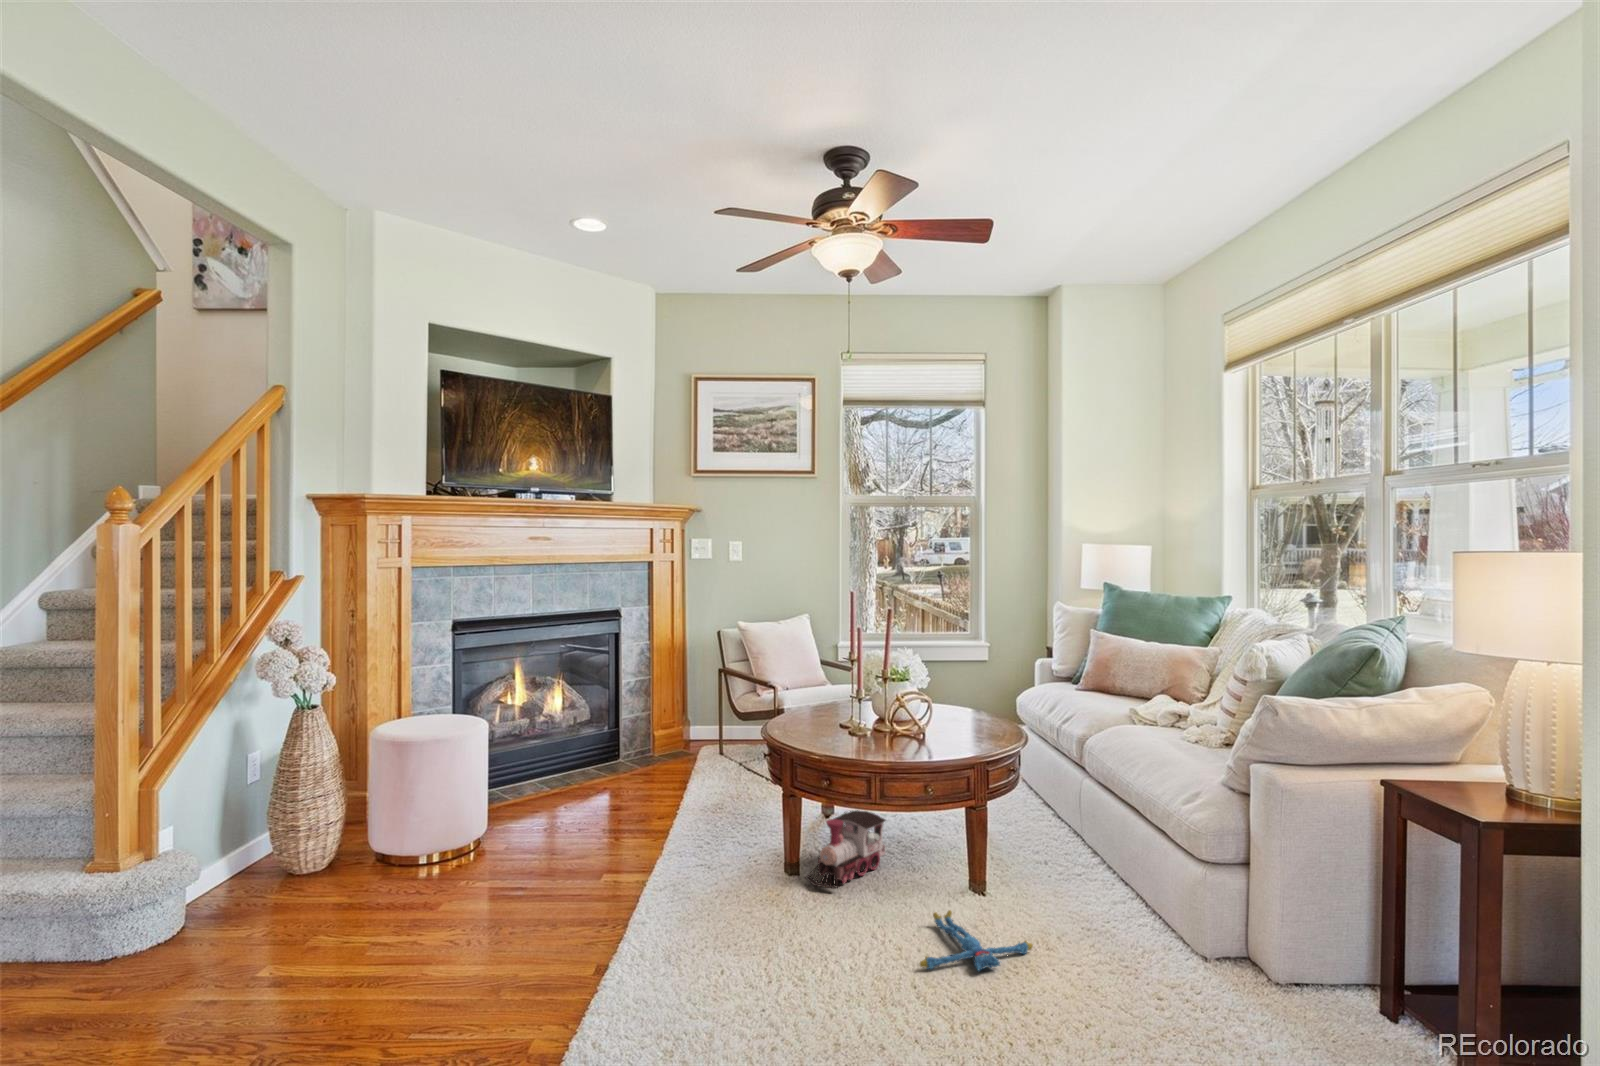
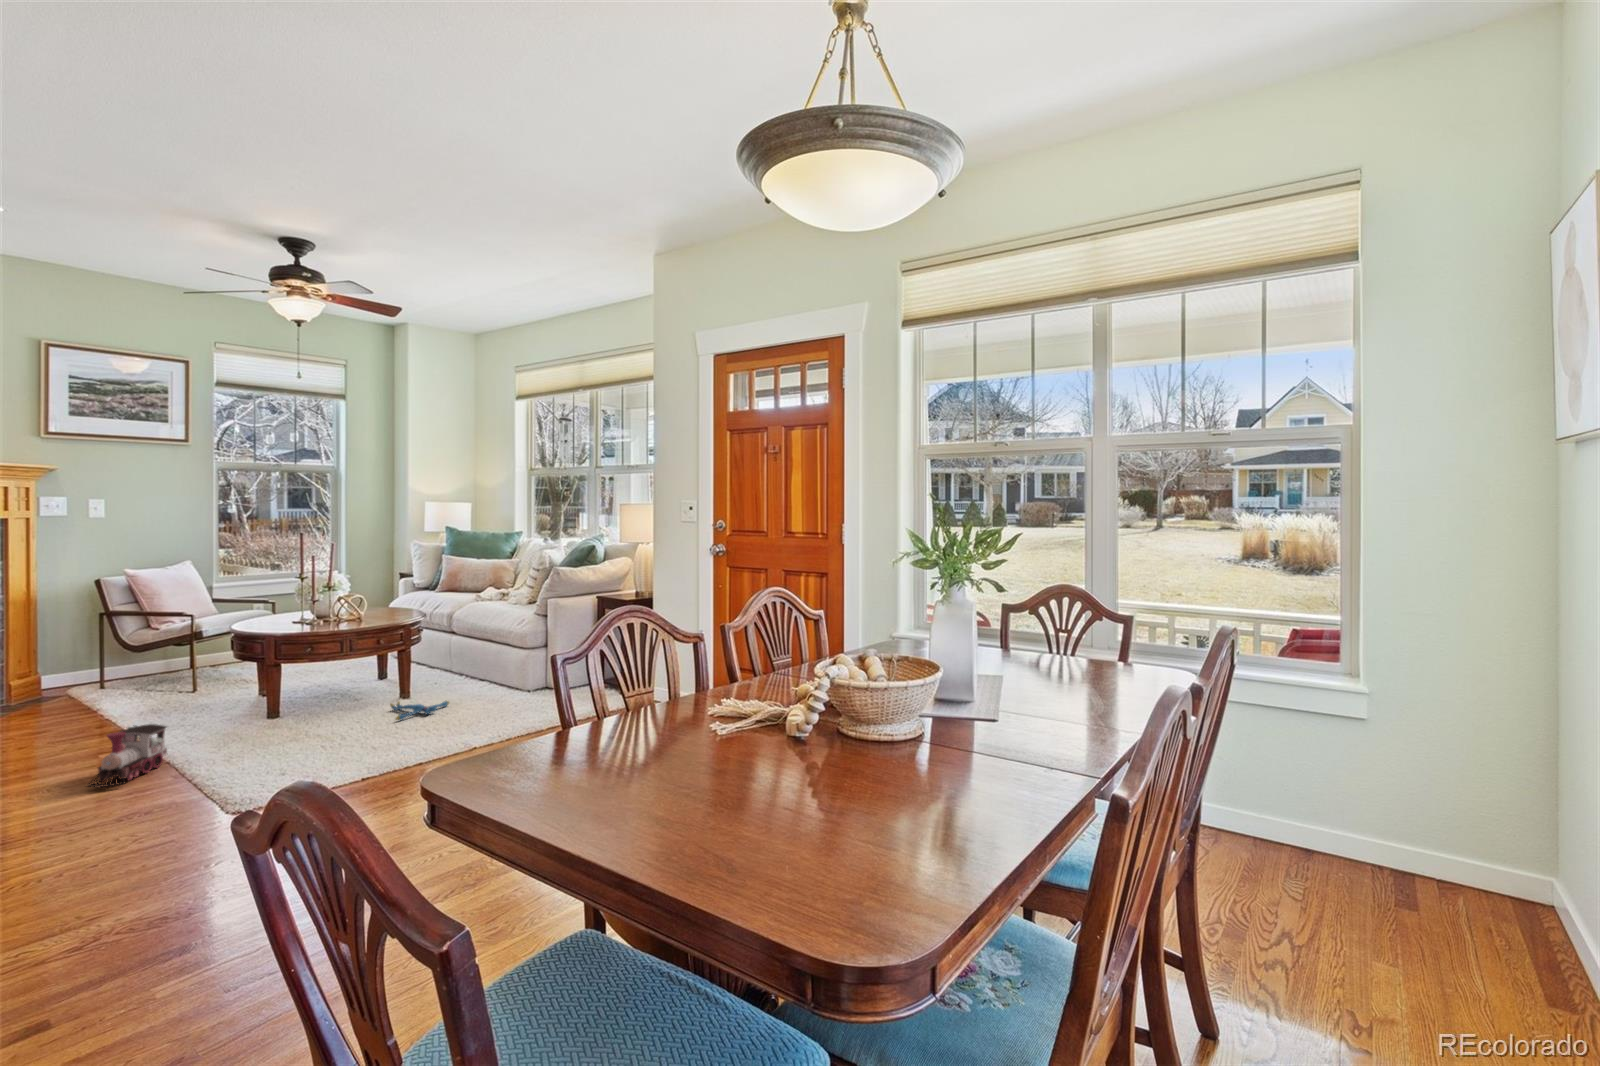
toy train: present [806,810,886,889] -> present [87,724,167,787]

